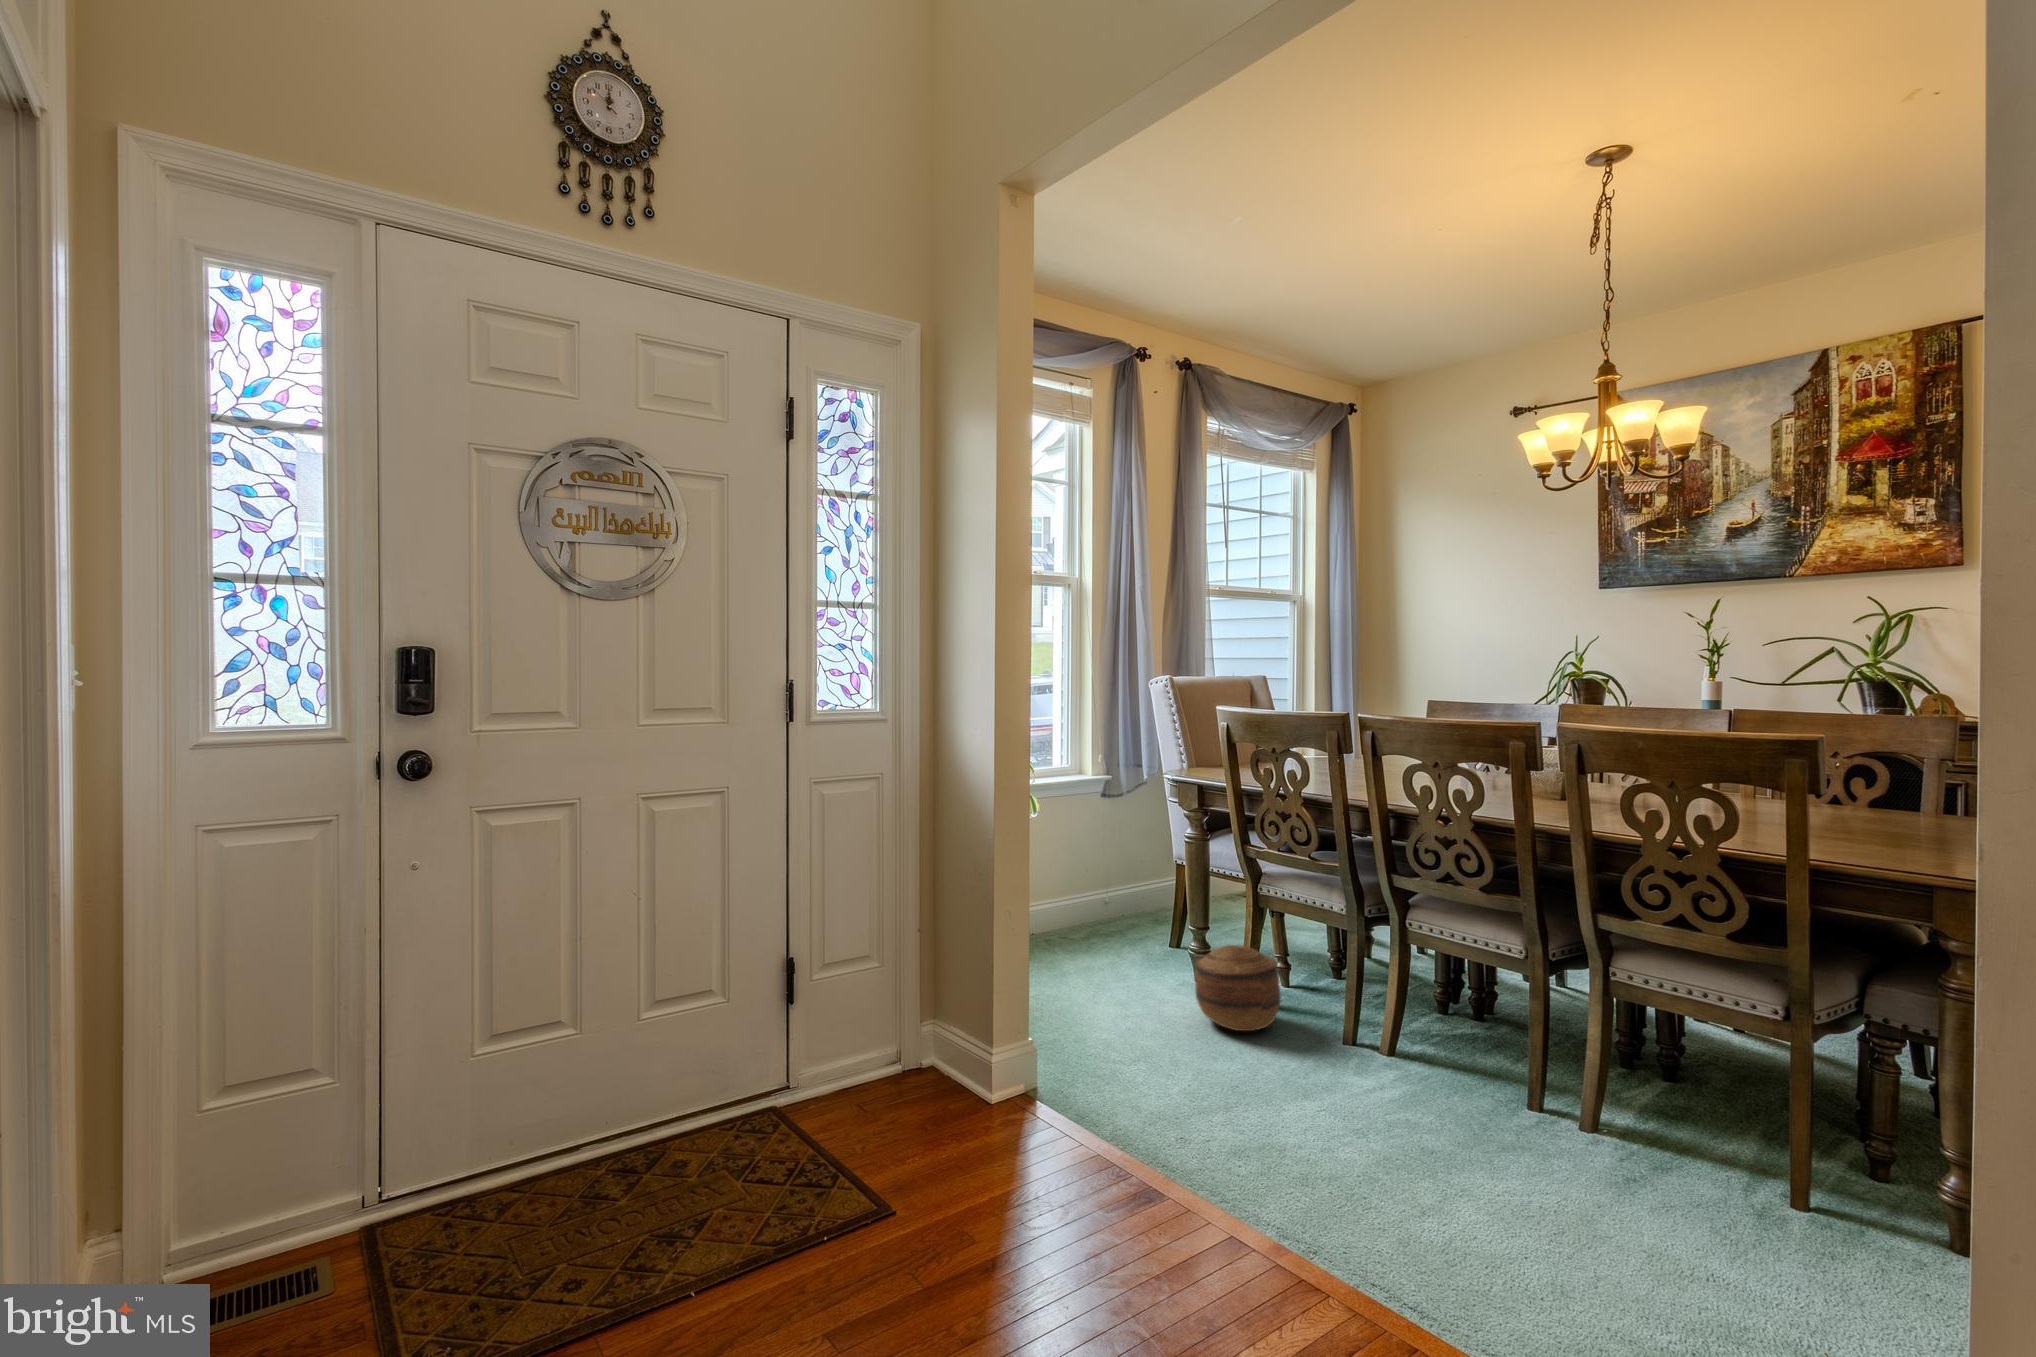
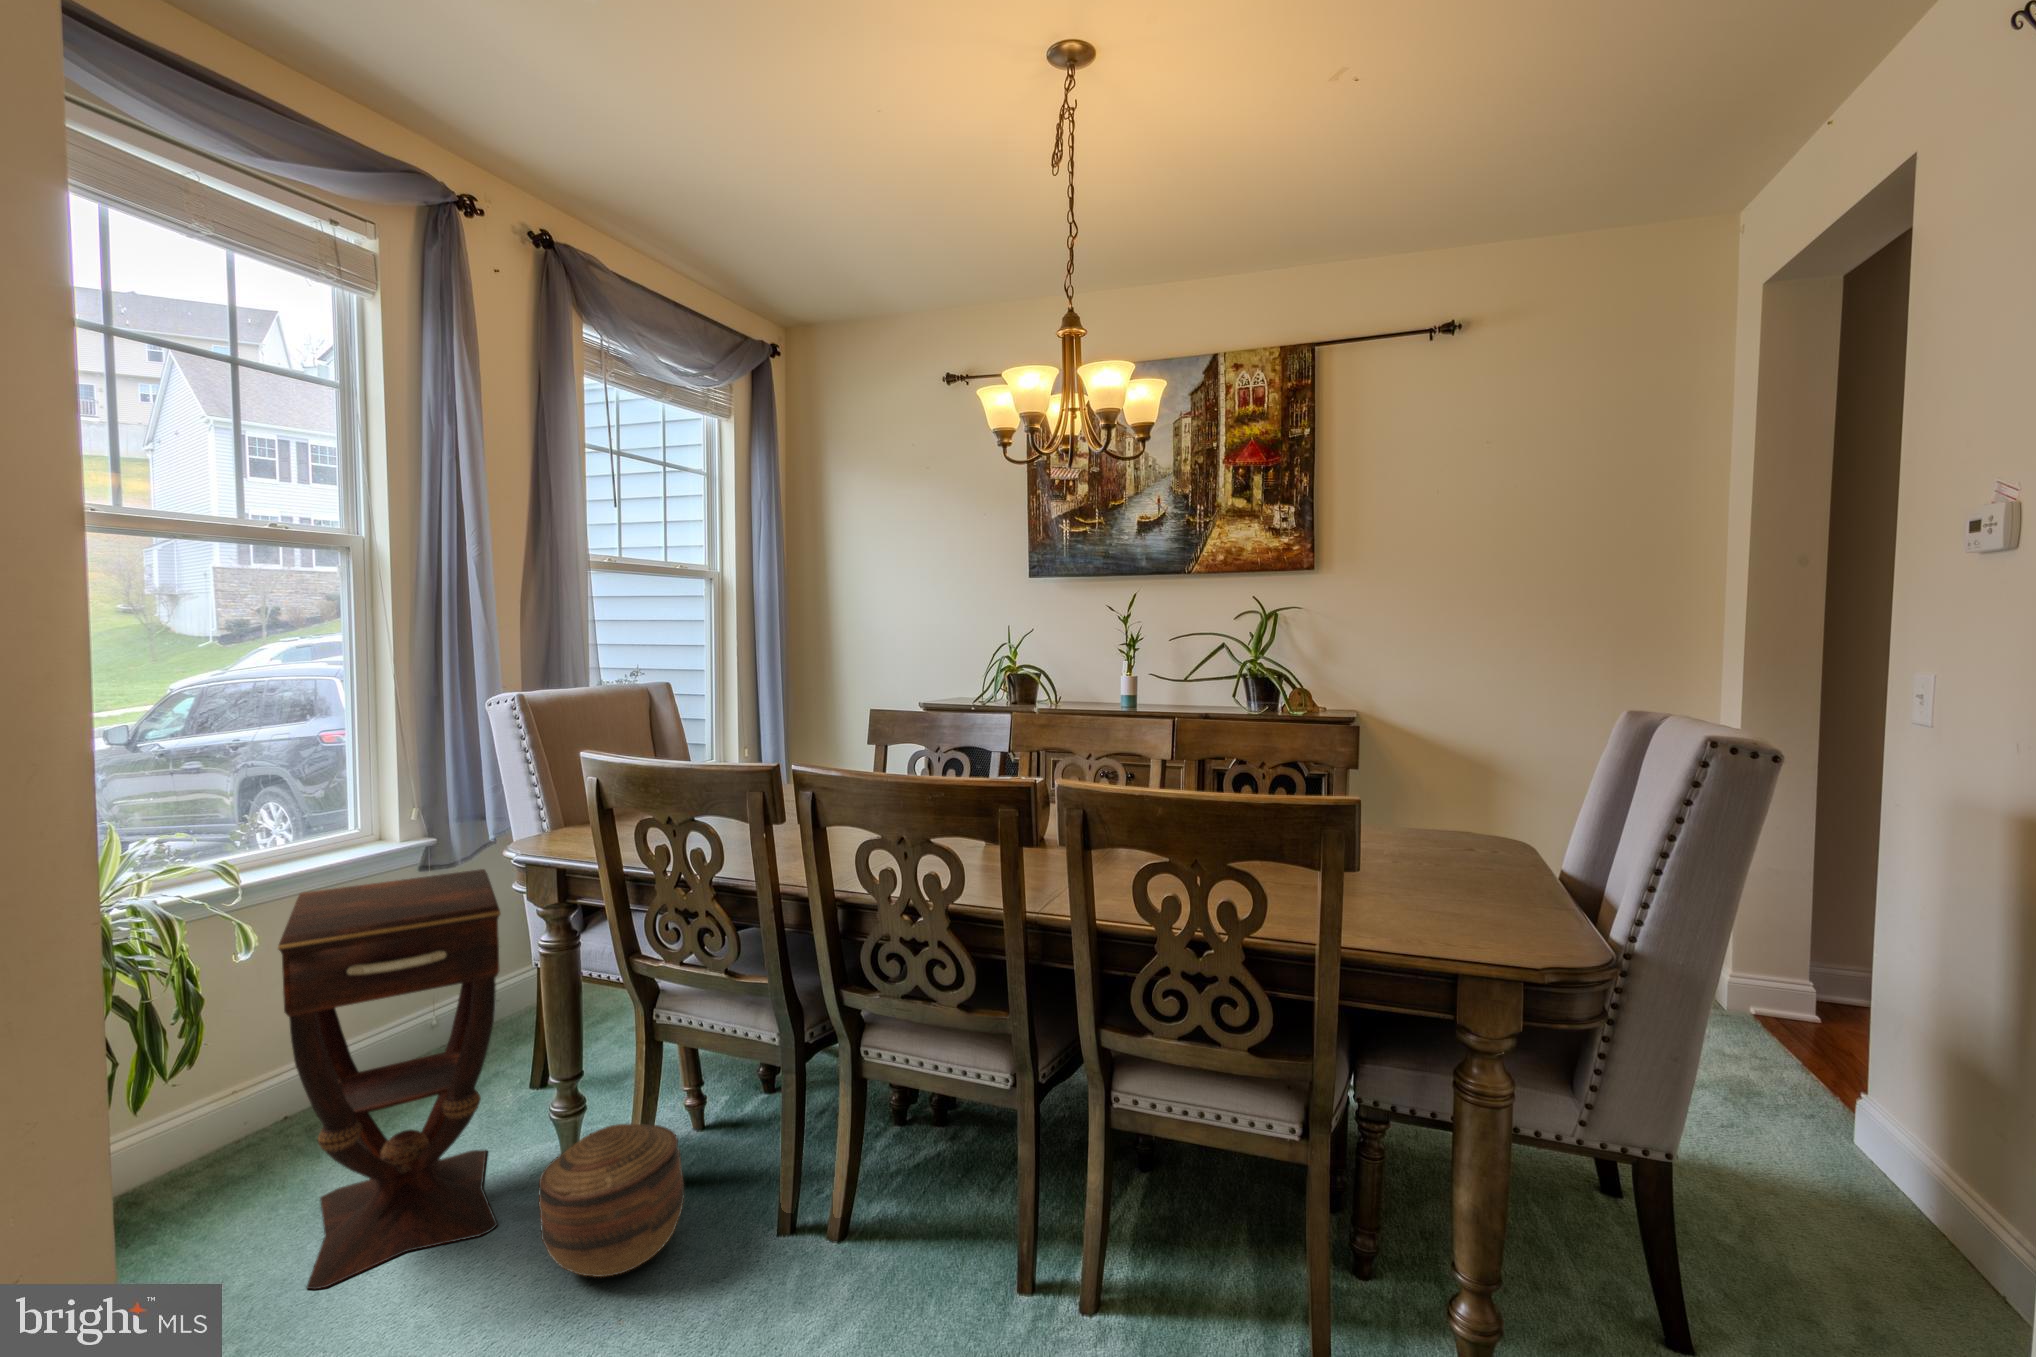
side table: none [1063,784,1174,1000] -> present [278,869,501,1289]

